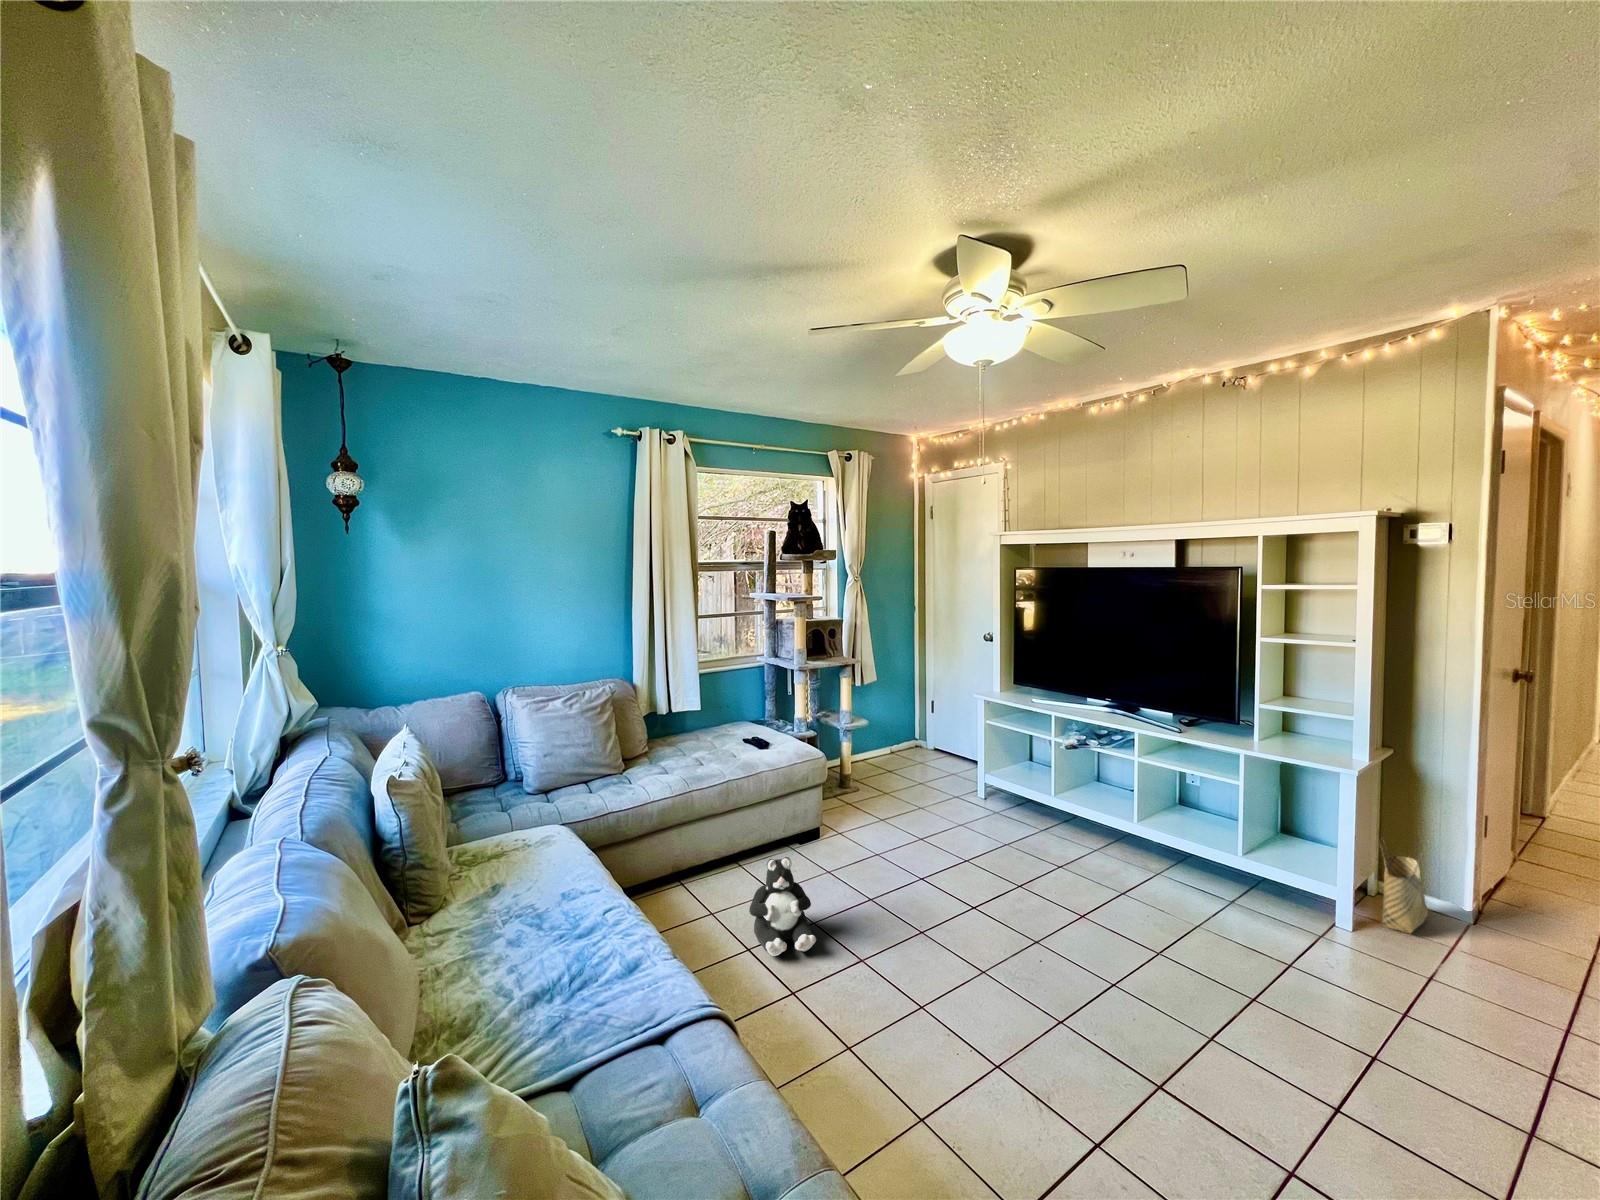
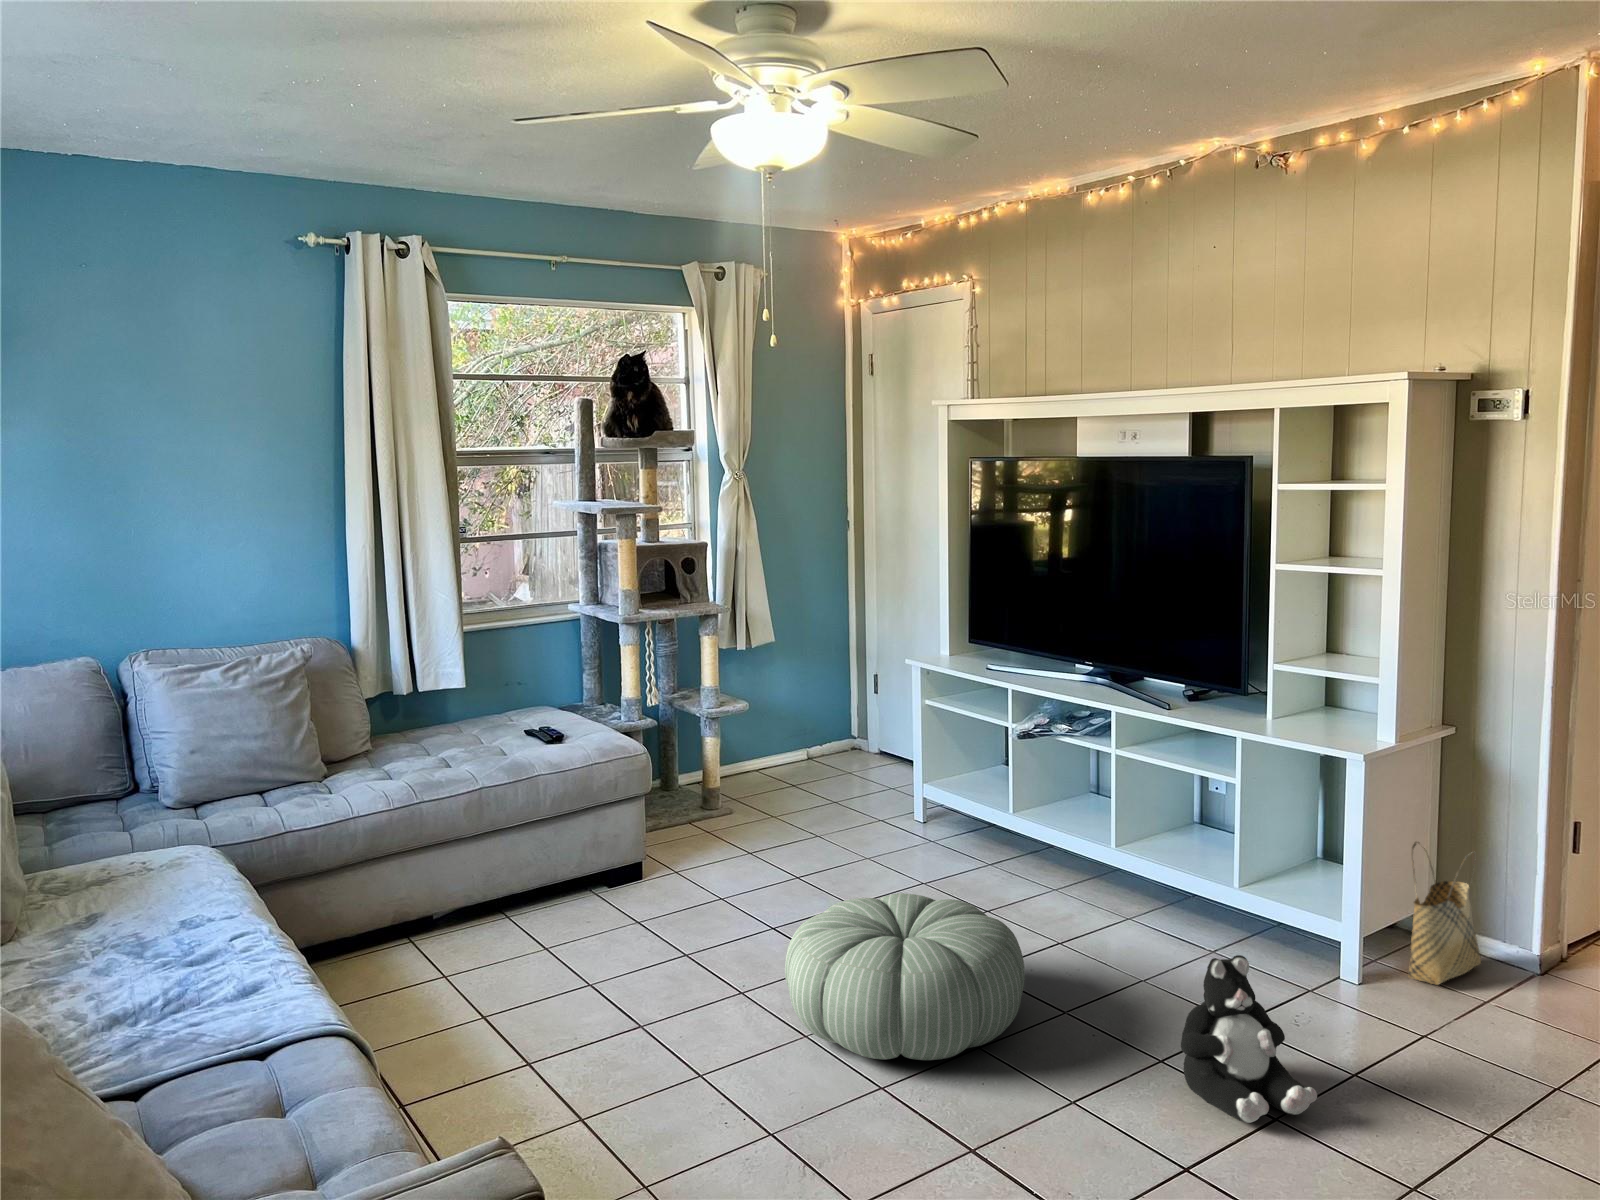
plush toy: present [749,857,816,956] -> present [1181,955,1317,1123]
pouf: none [962,862,1141,996] -> present [785,893,1025,1060]

